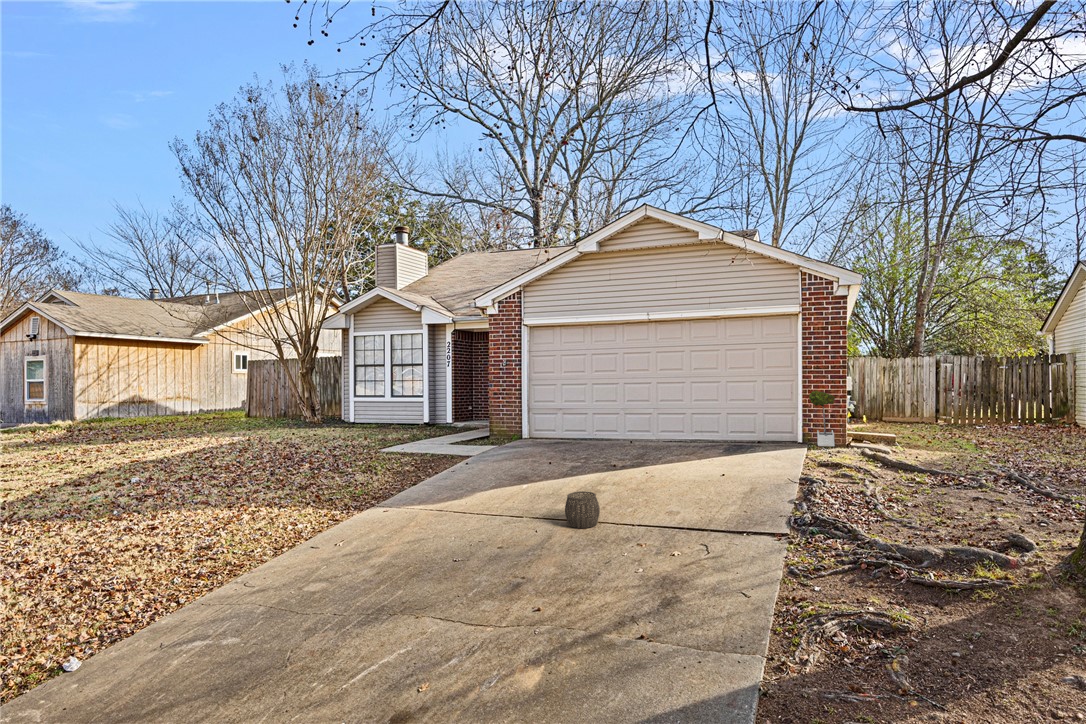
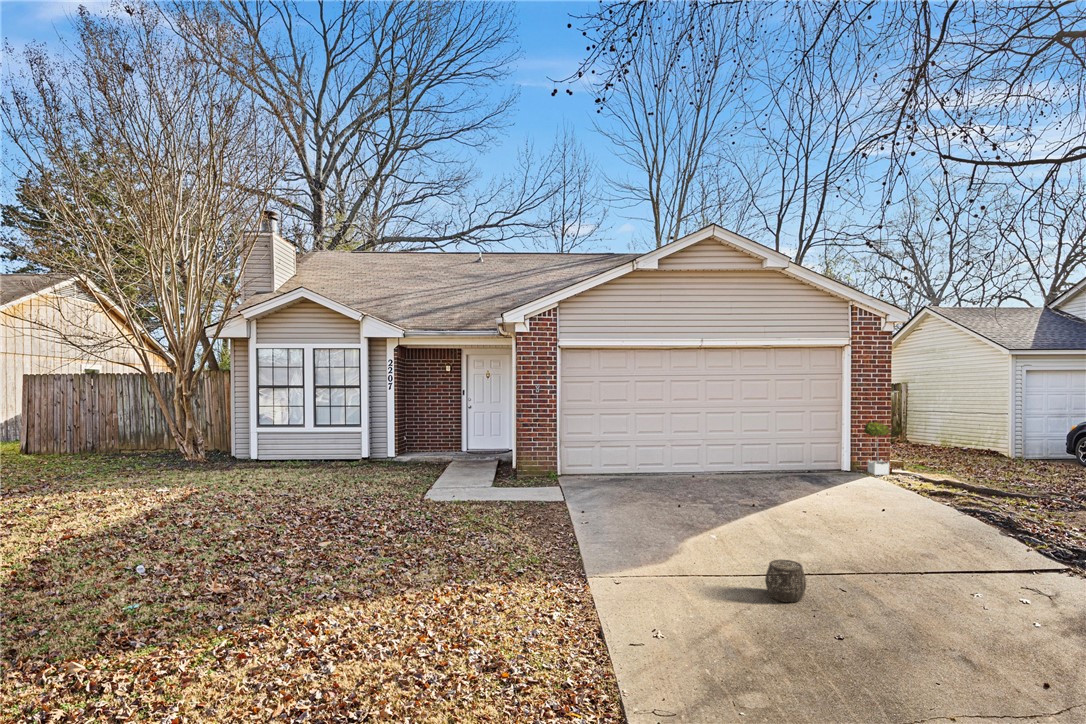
woven basket: present [565,491,600,528] -> present [765,560,806,602]

